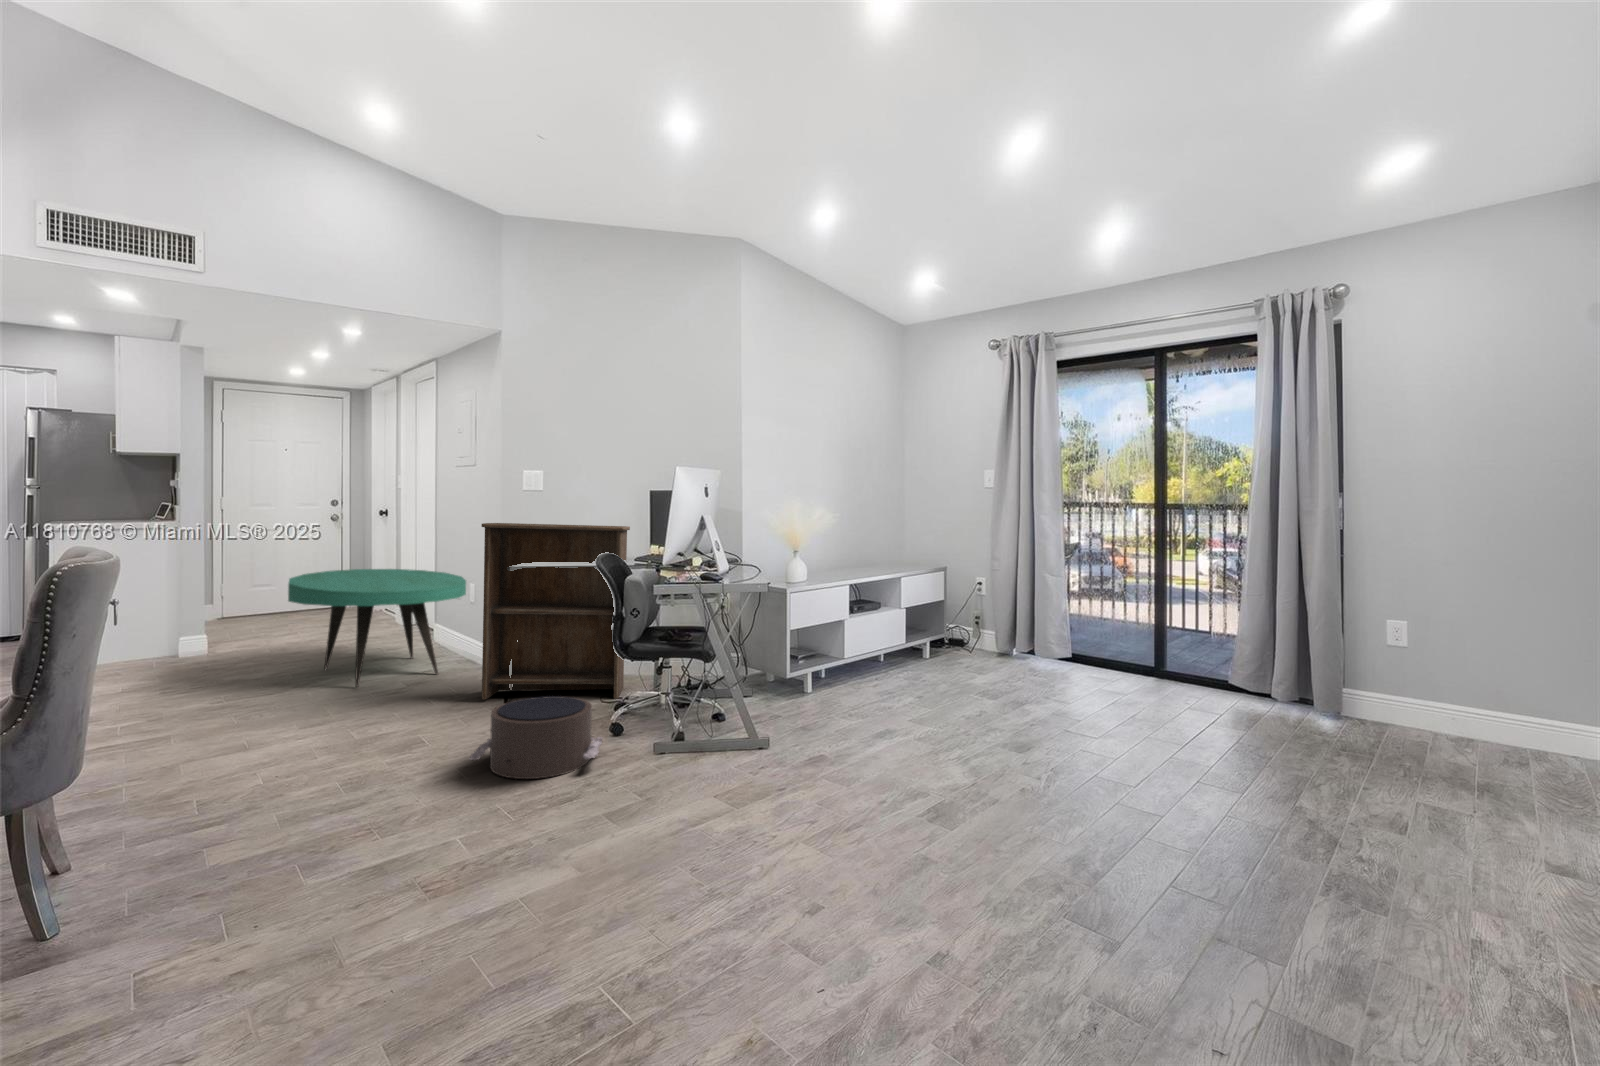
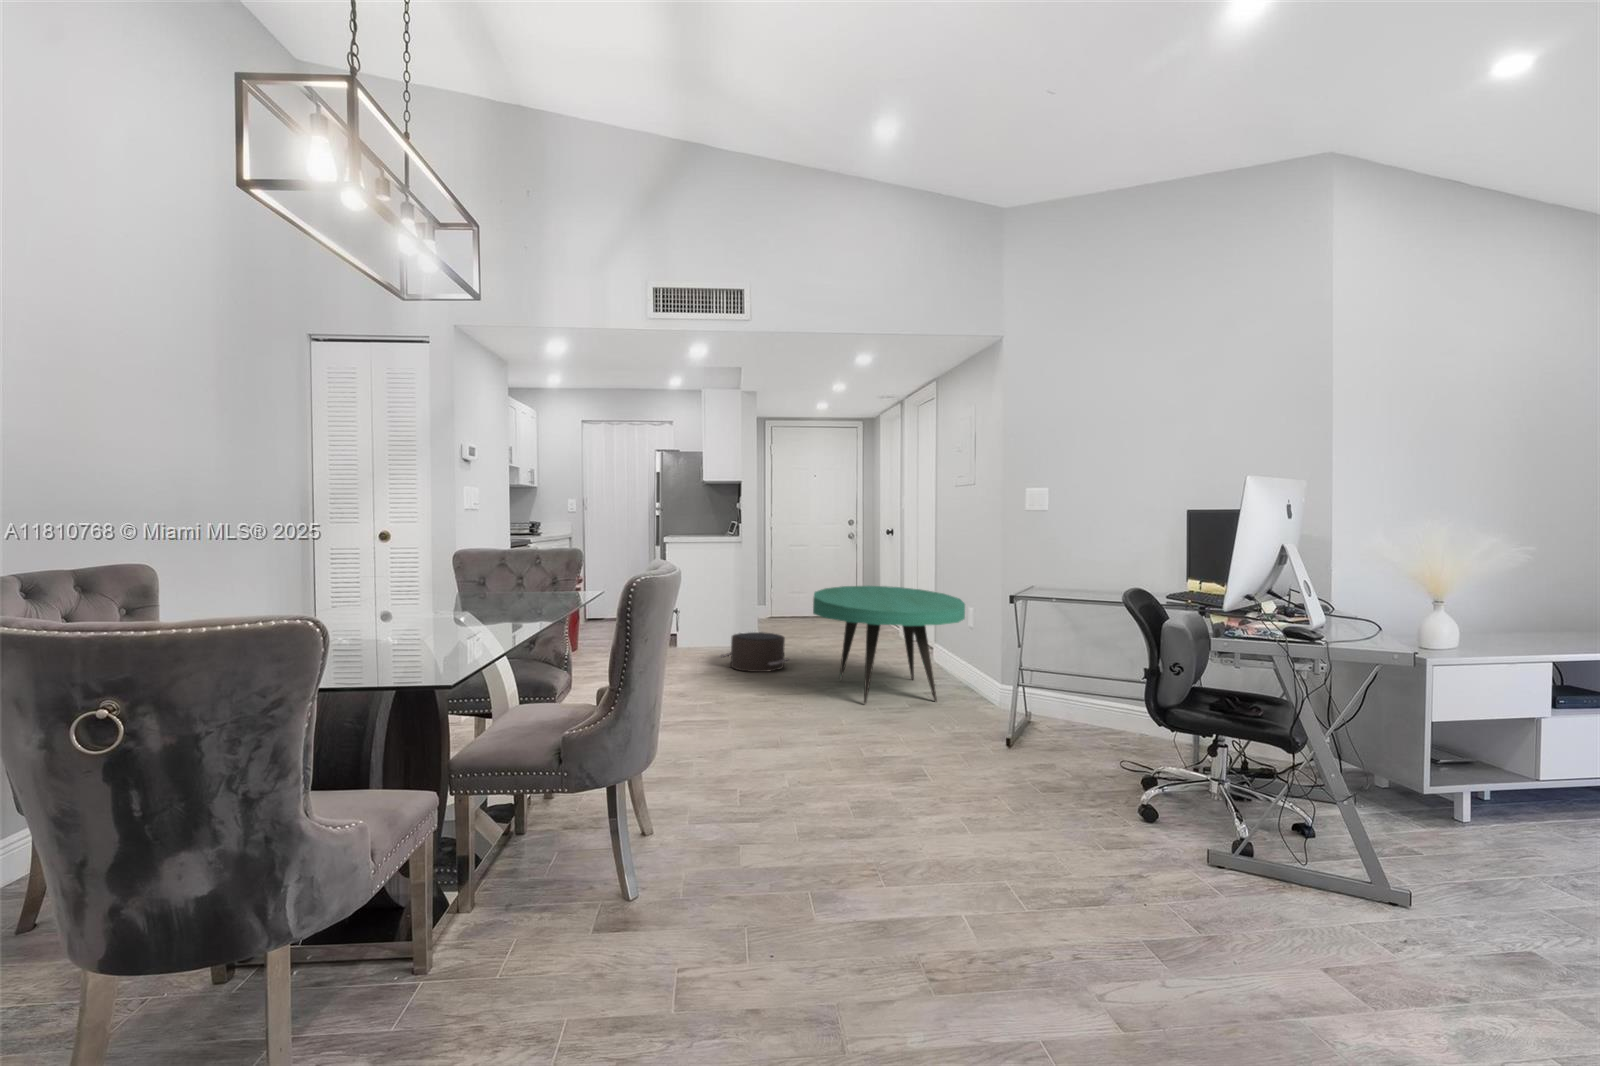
bookshelf: present [482,523,630,699] -> none [981,544,1162,771]
pouf: present [469,696,602,779] -> present [721,632,788,672]

